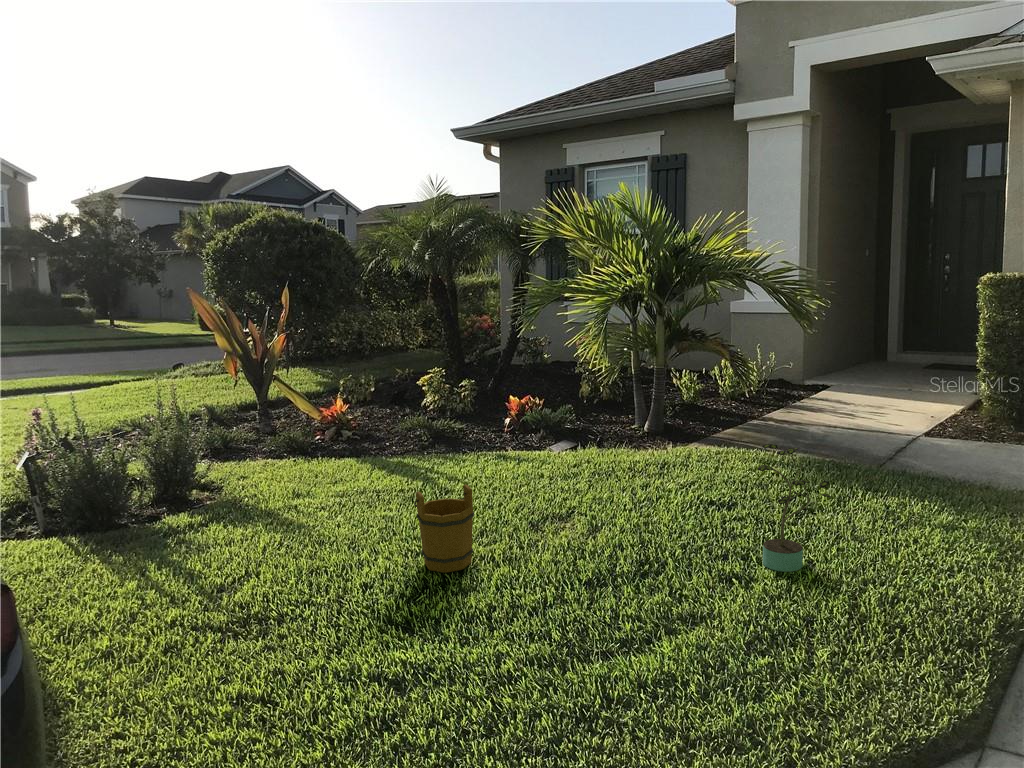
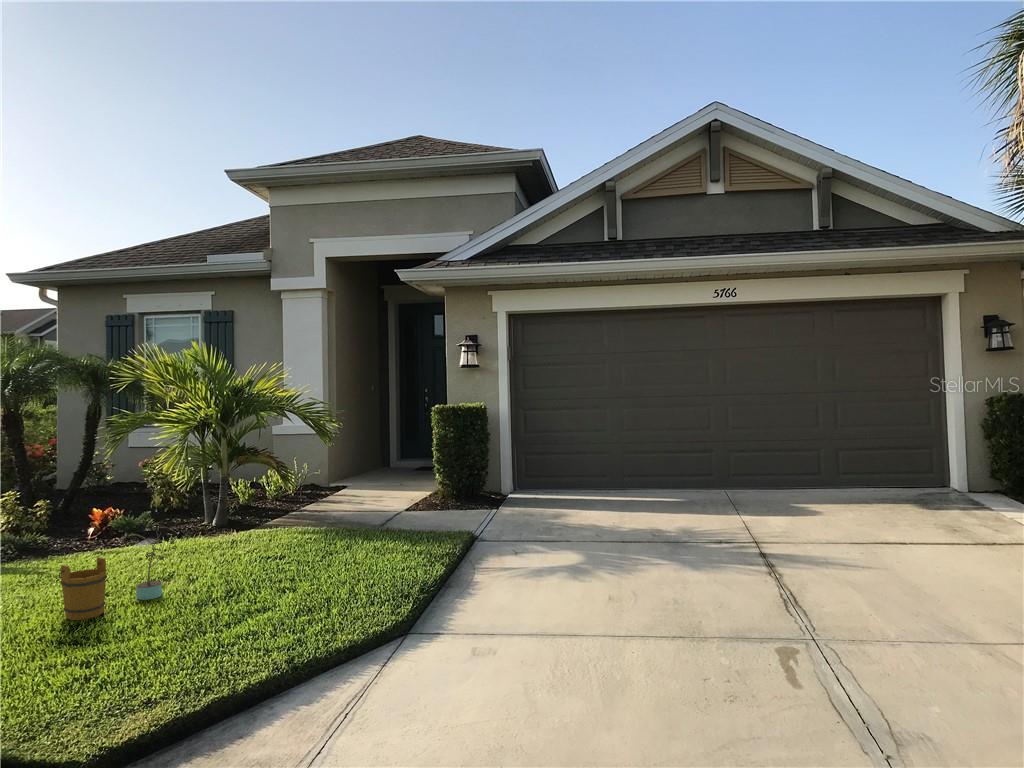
potted plant: present [758,444,831,572] -> present [127,521,176,600]

